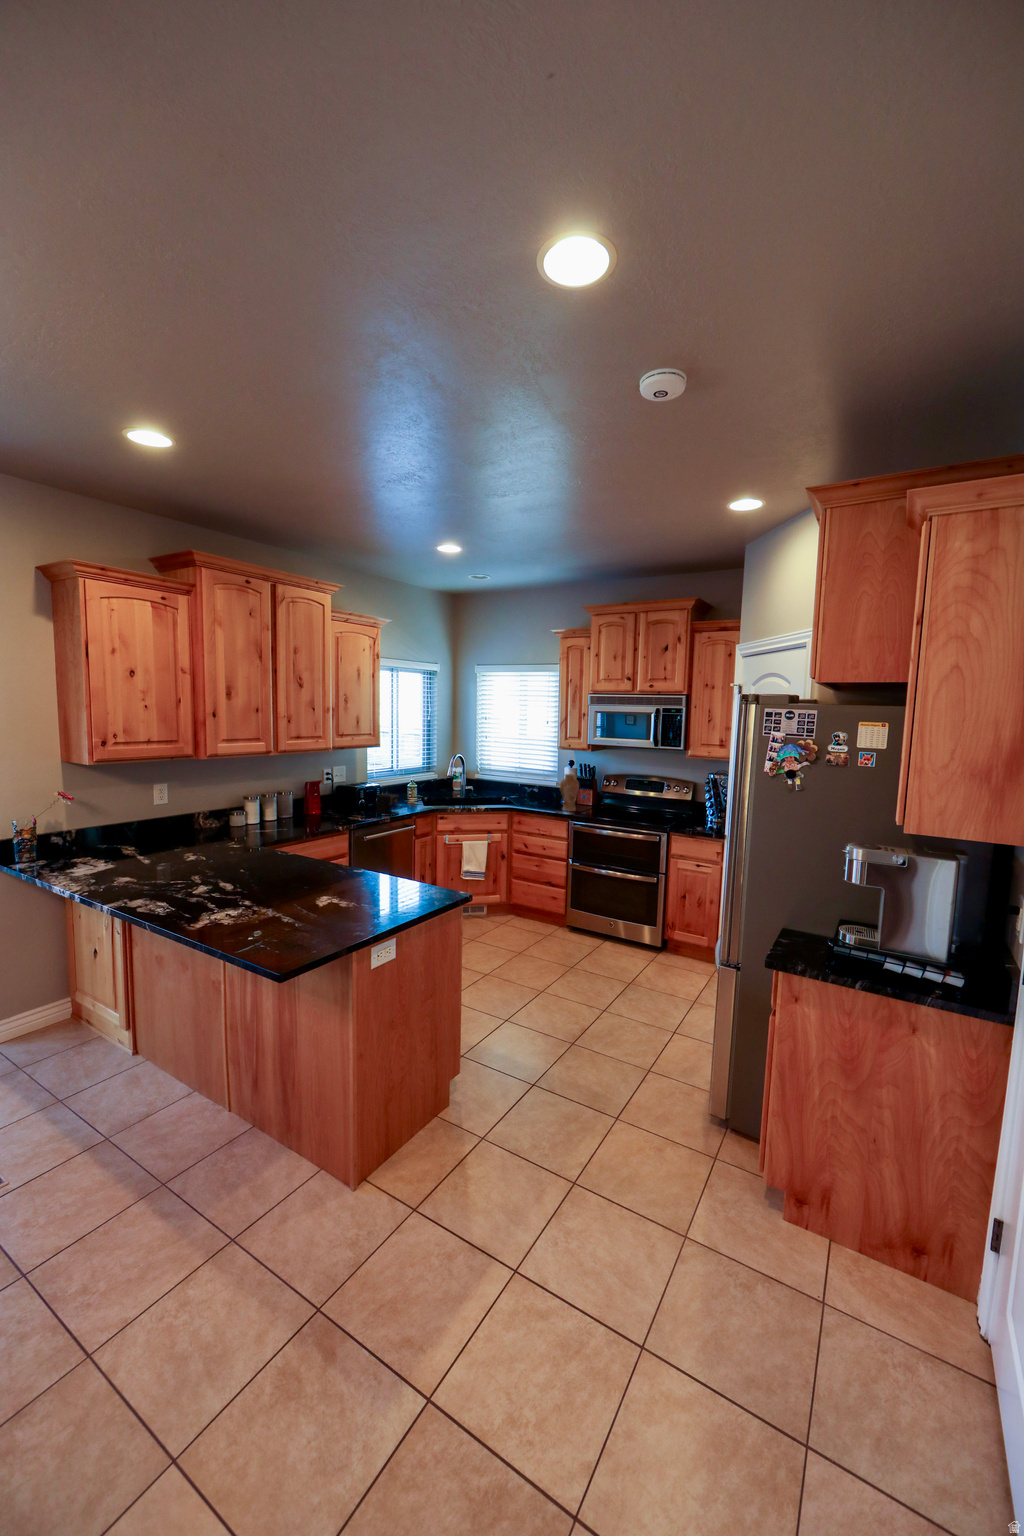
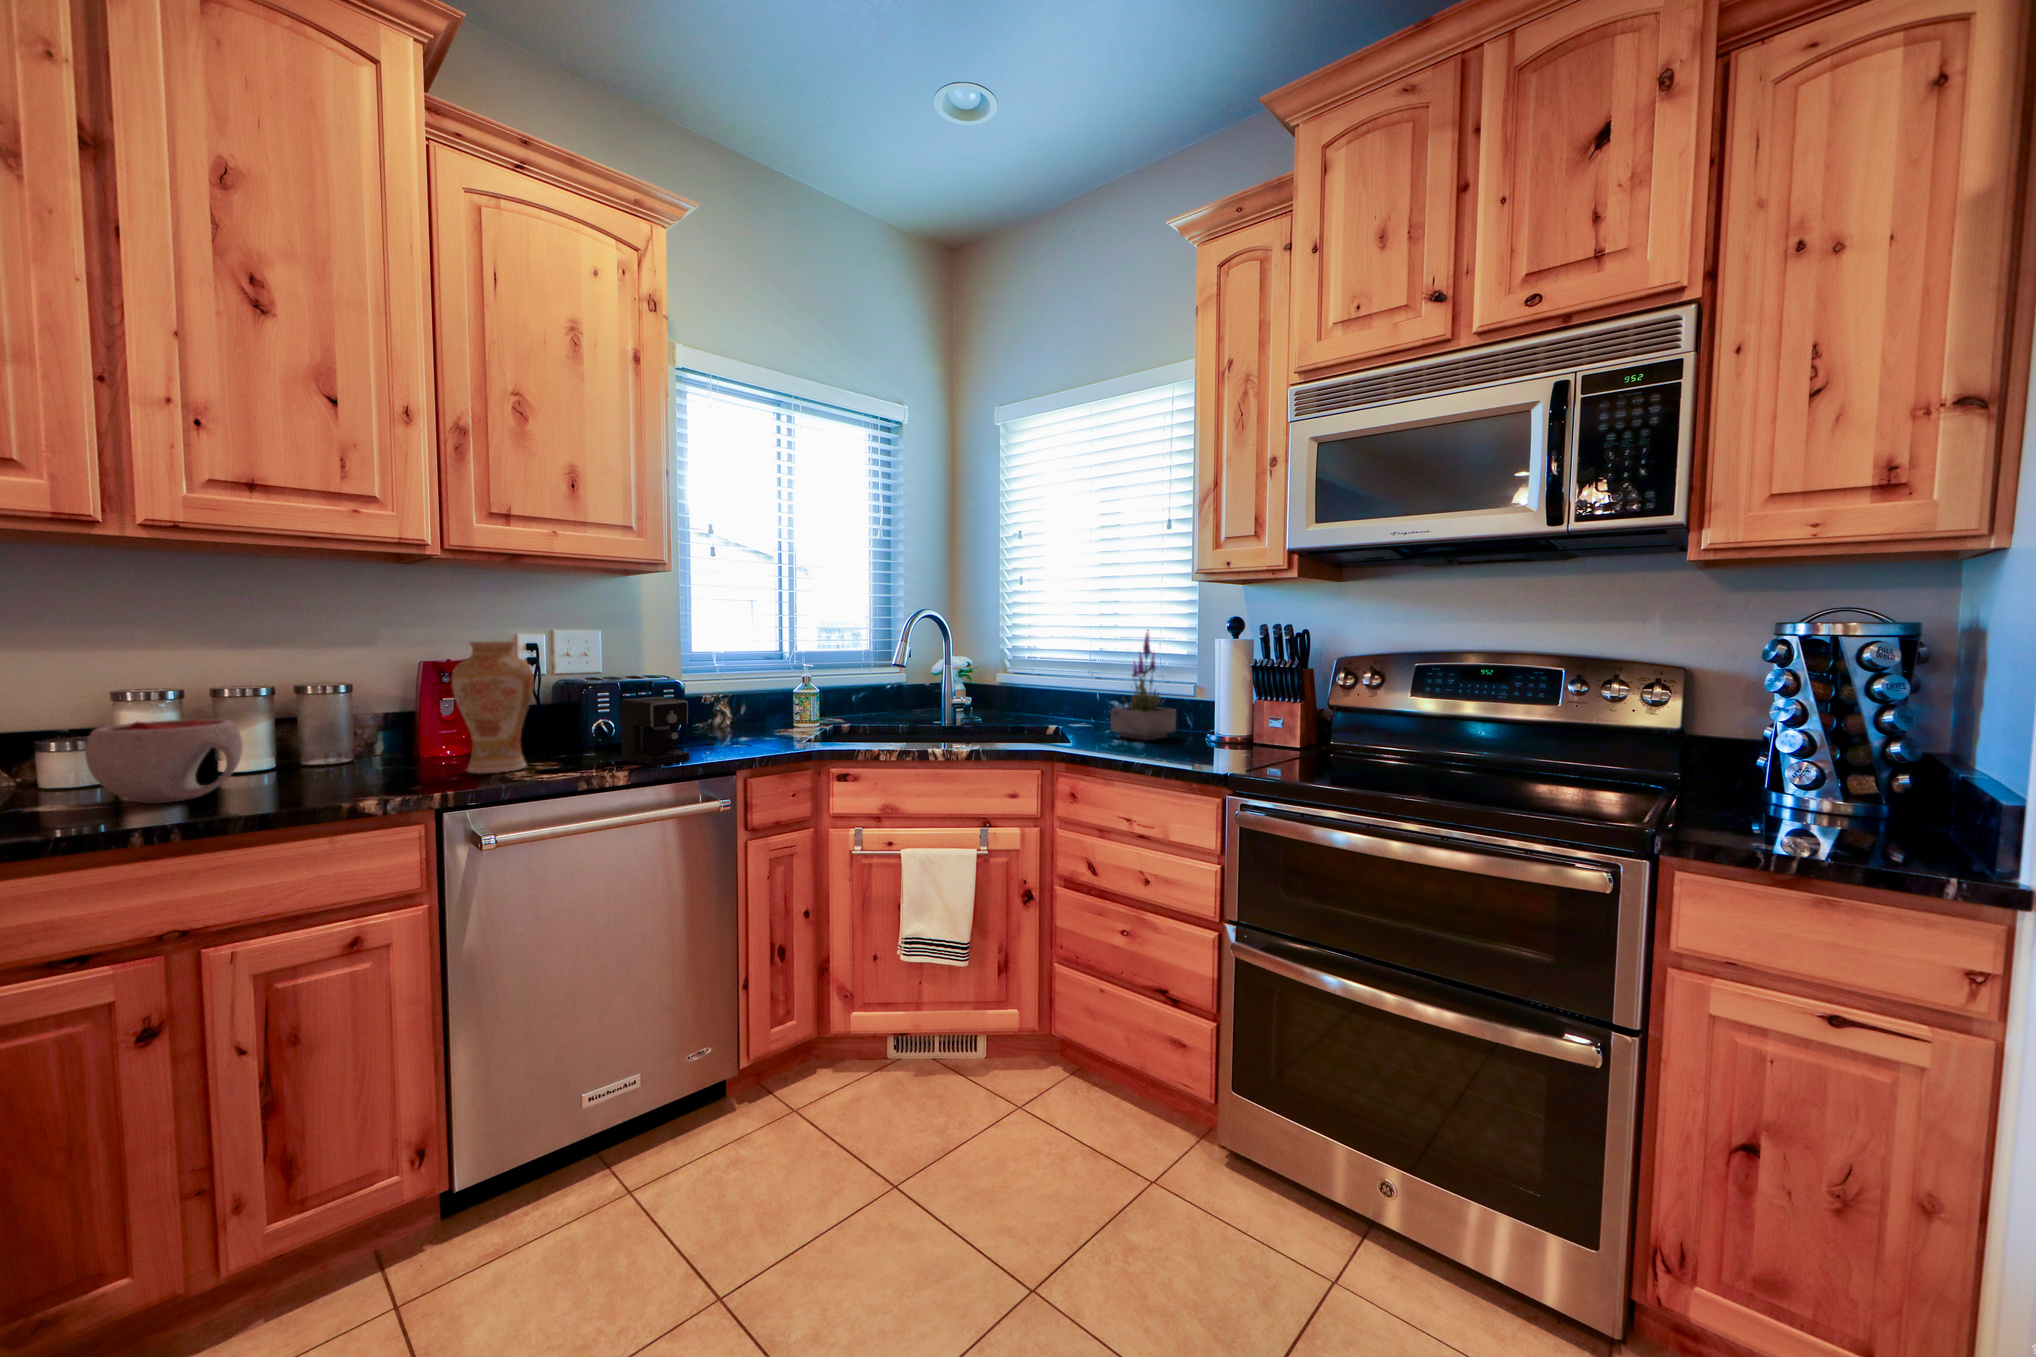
potted plant: none [527,763,550,803] -> present [1111,629,1176,740]
vase: present [560,774,579,811] -> present [452,641,534,774]
bowl: none [267,807,299,831] -> present [85,719,243,804]

